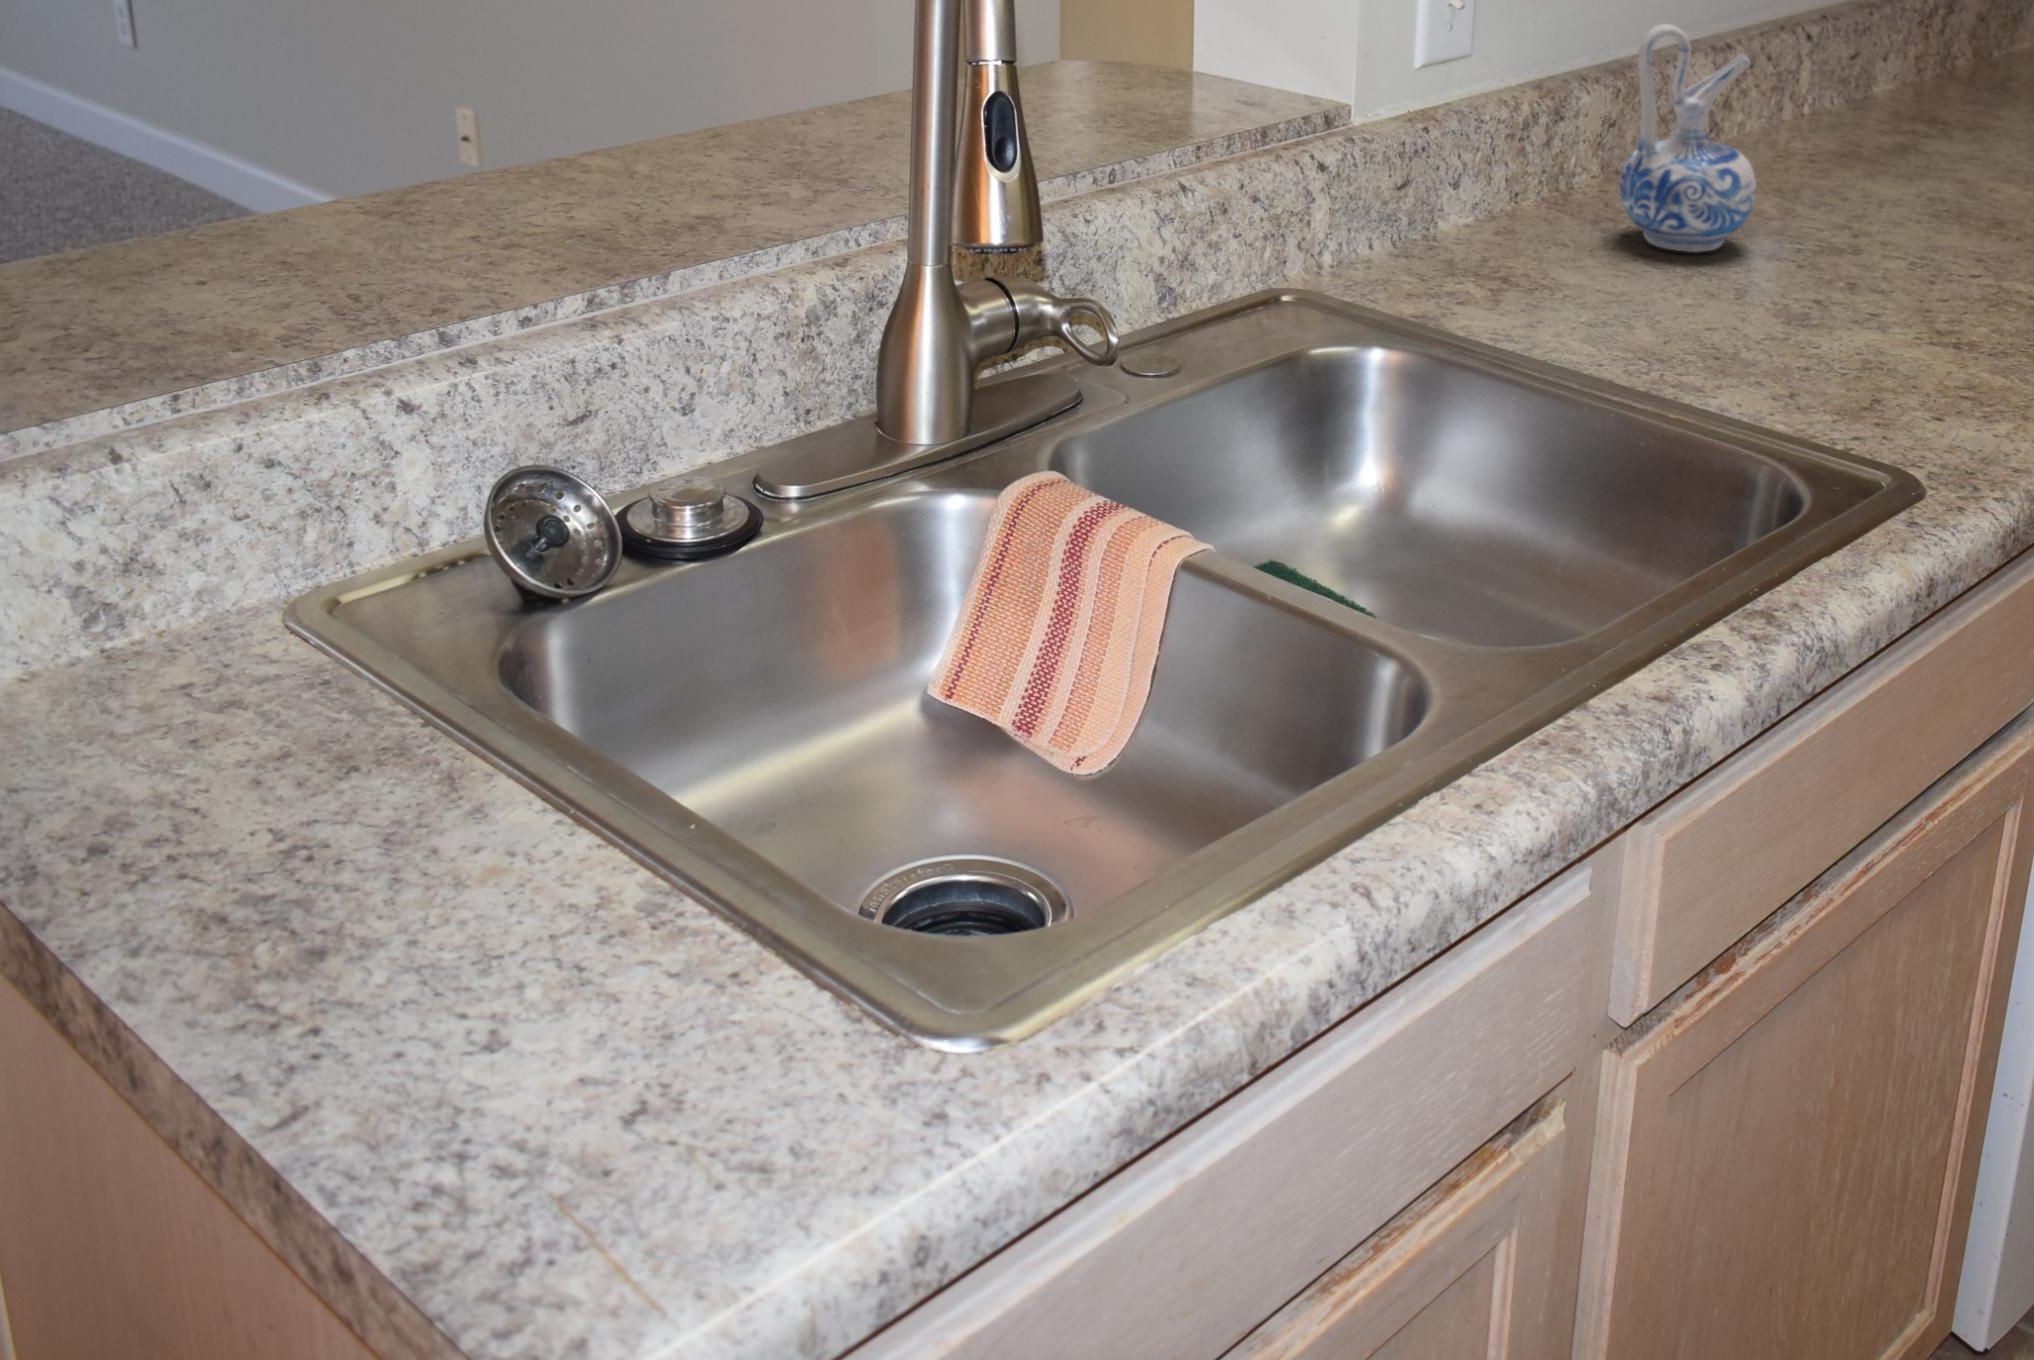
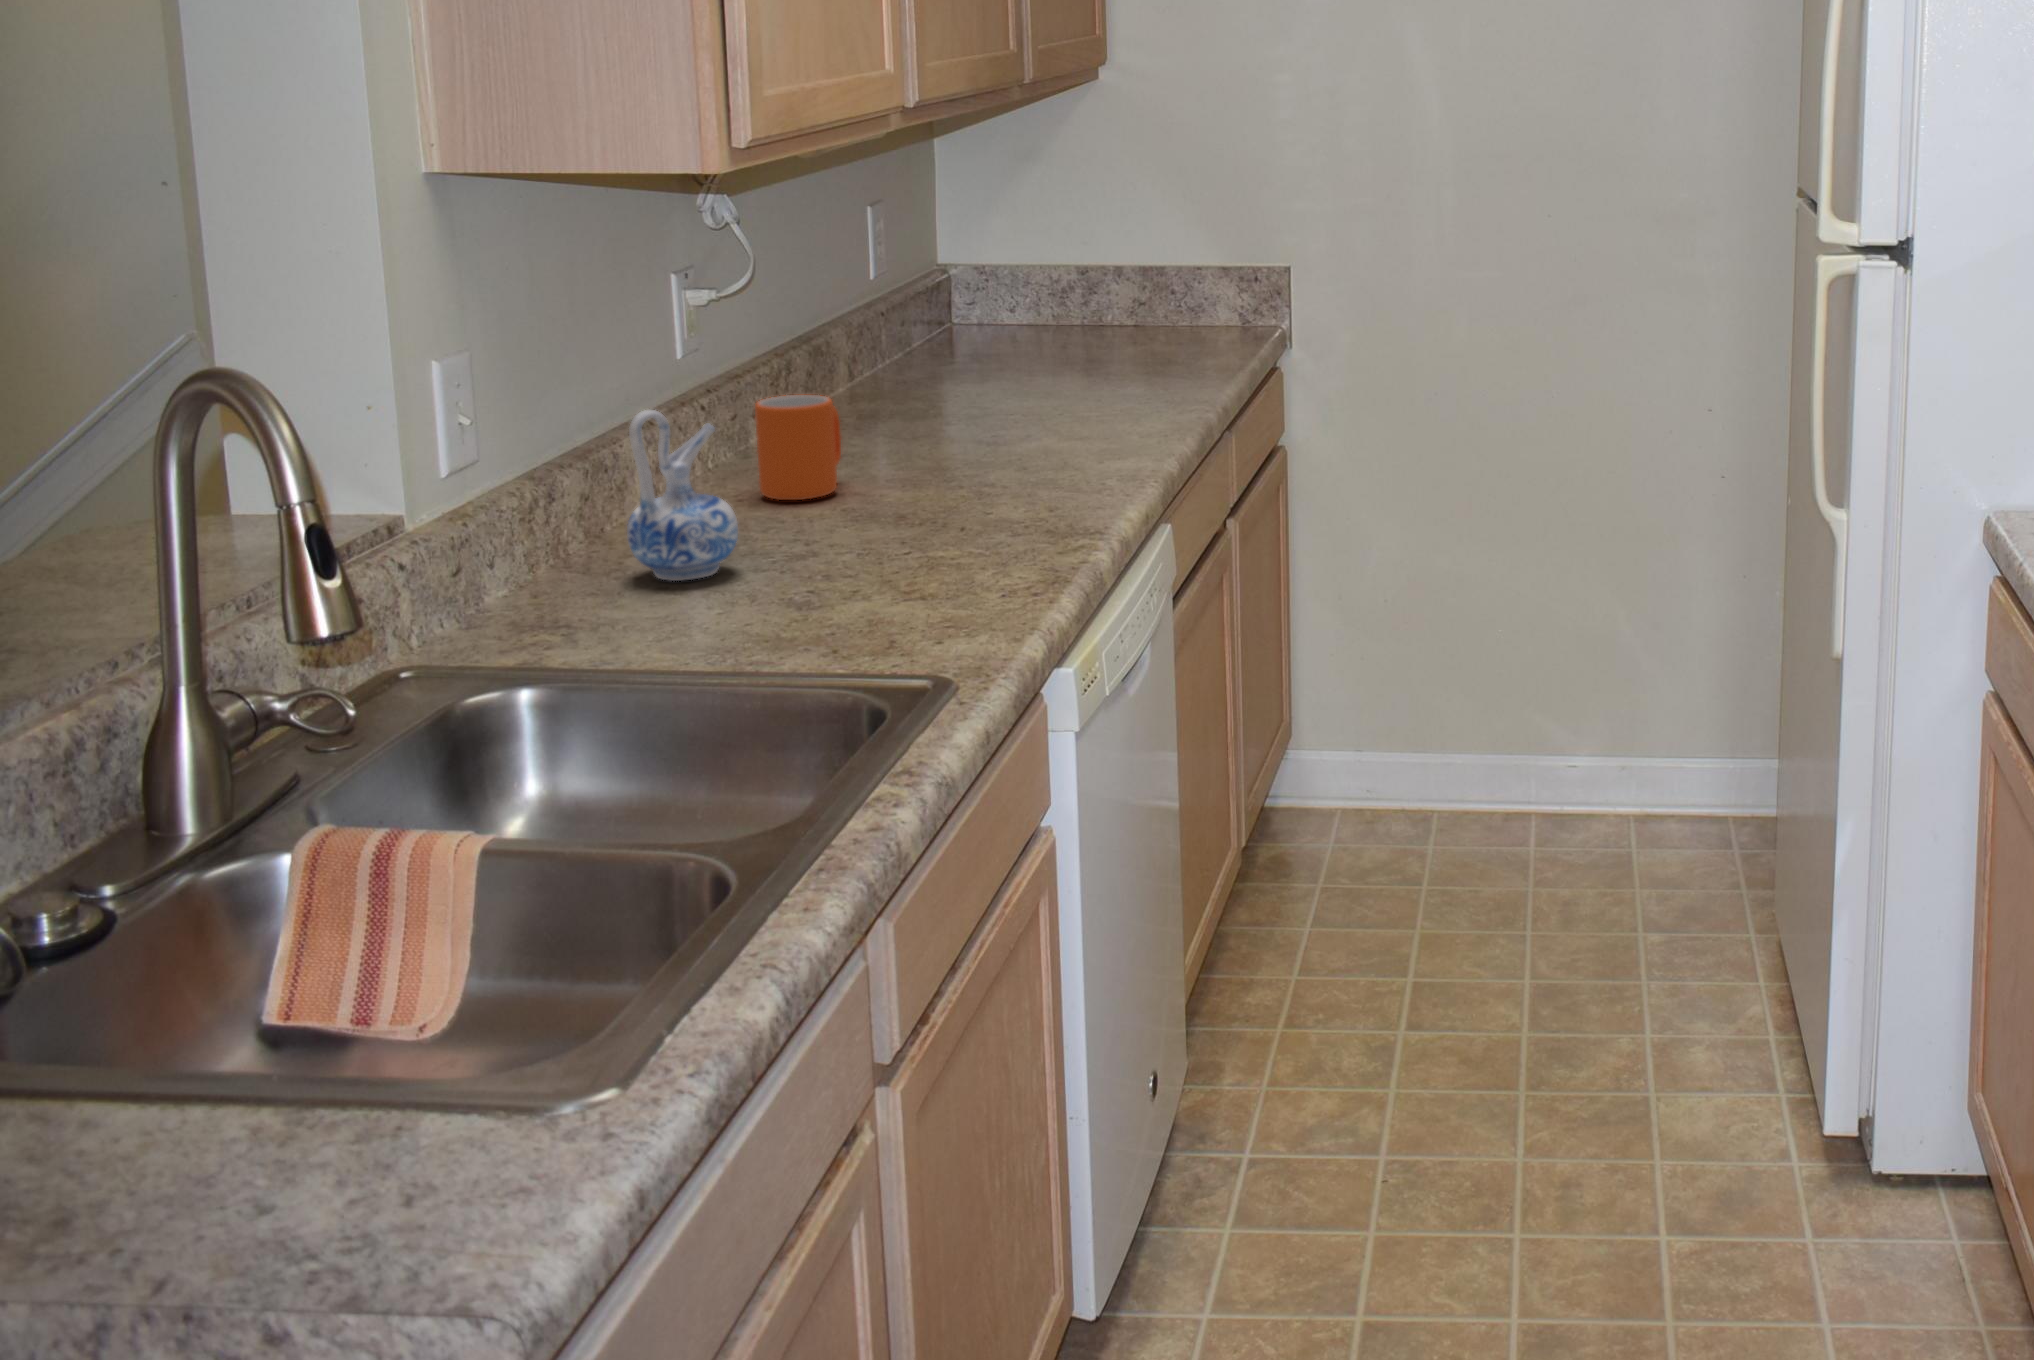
mug: none [1838,36,1961,175] -> present [755,395,841,500]

